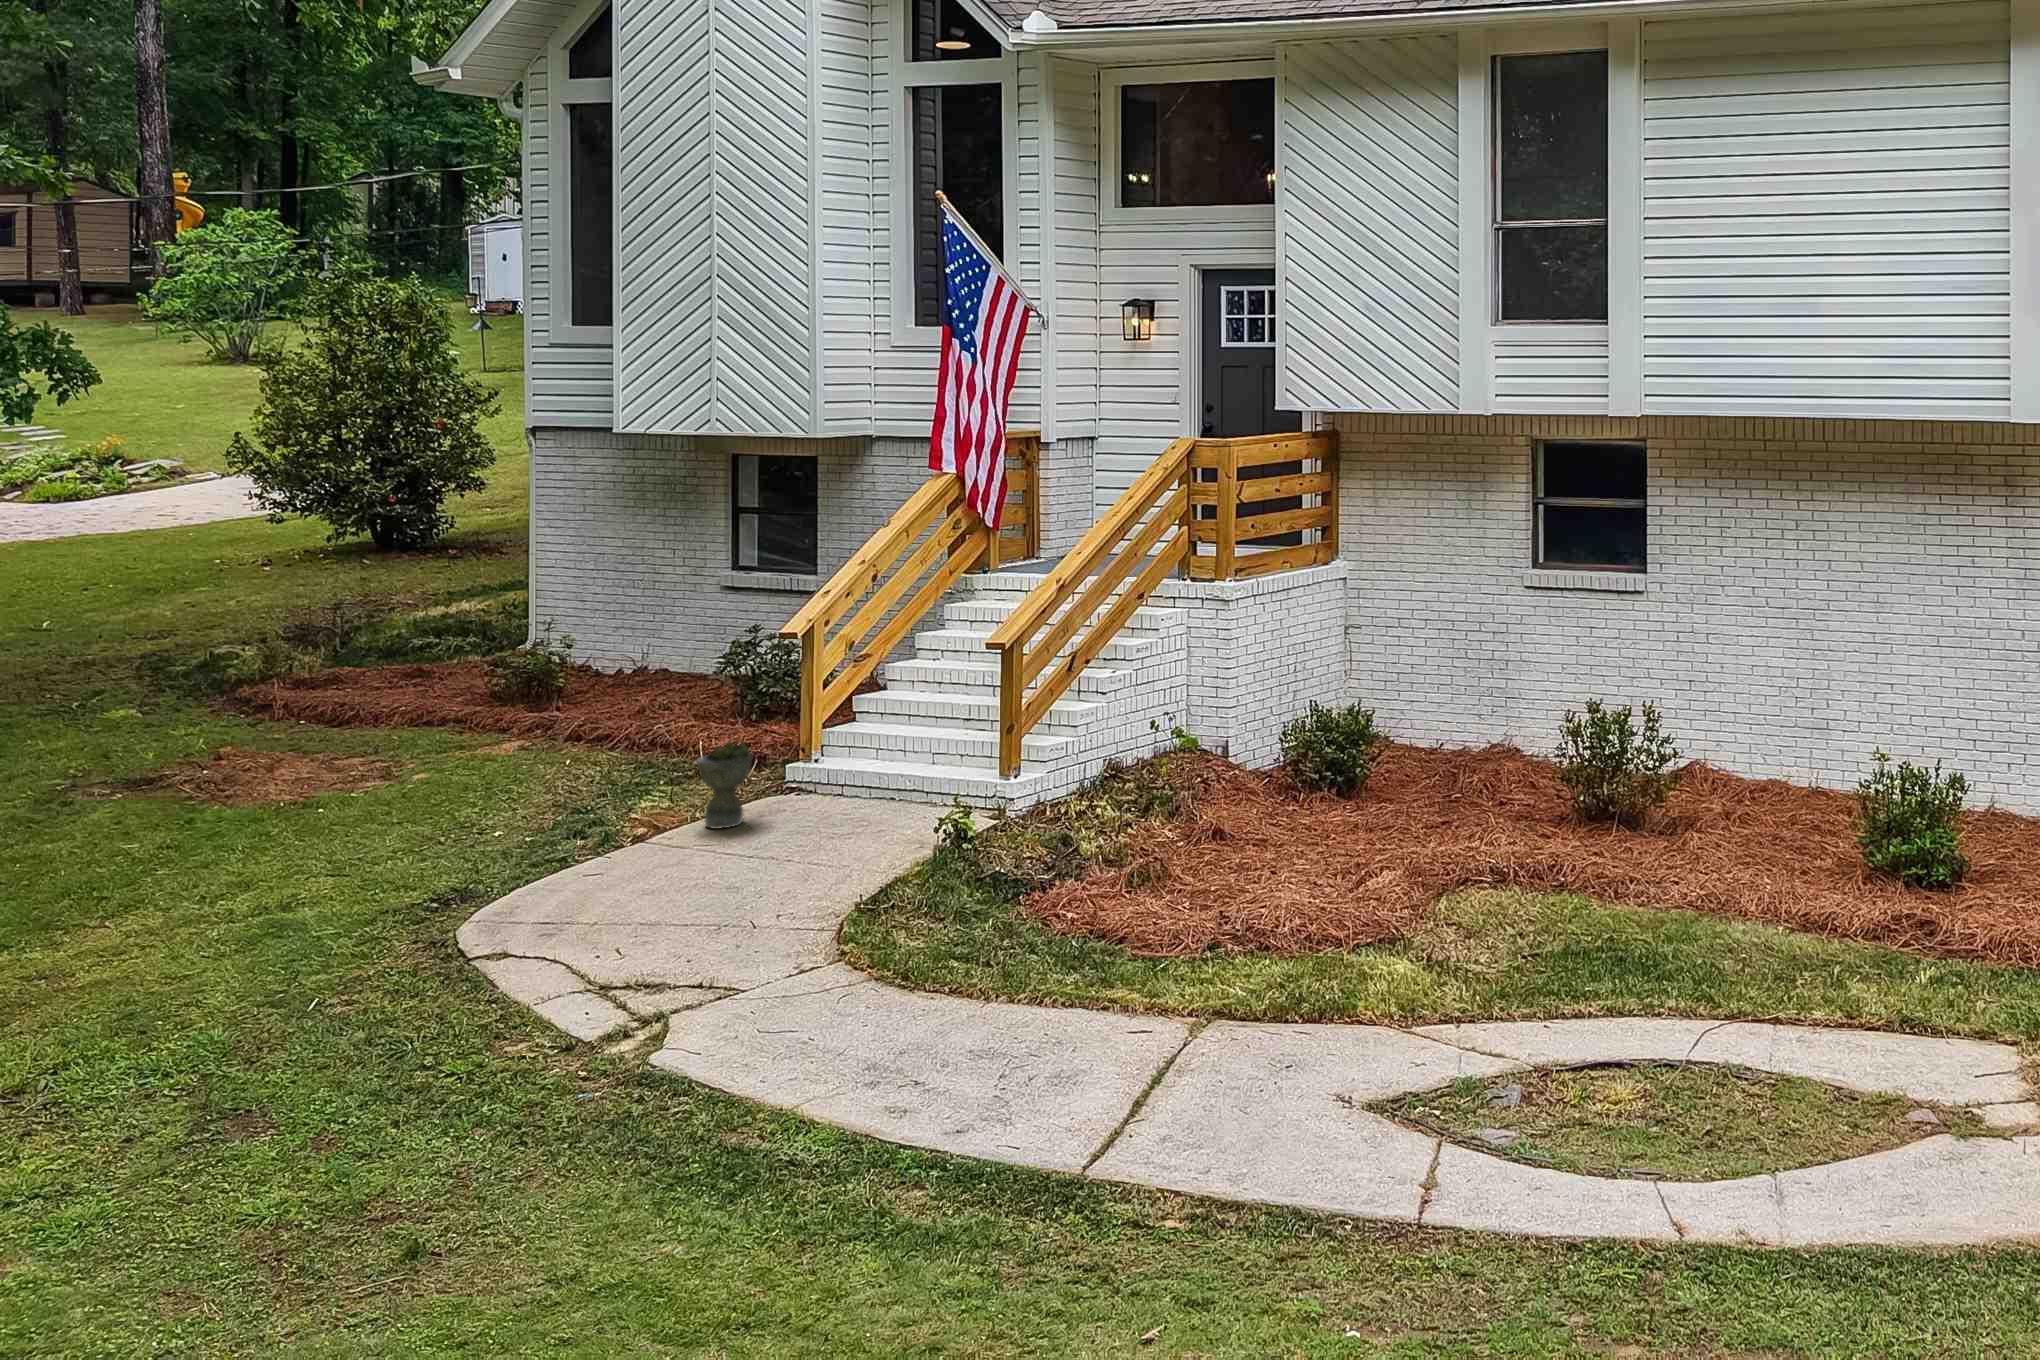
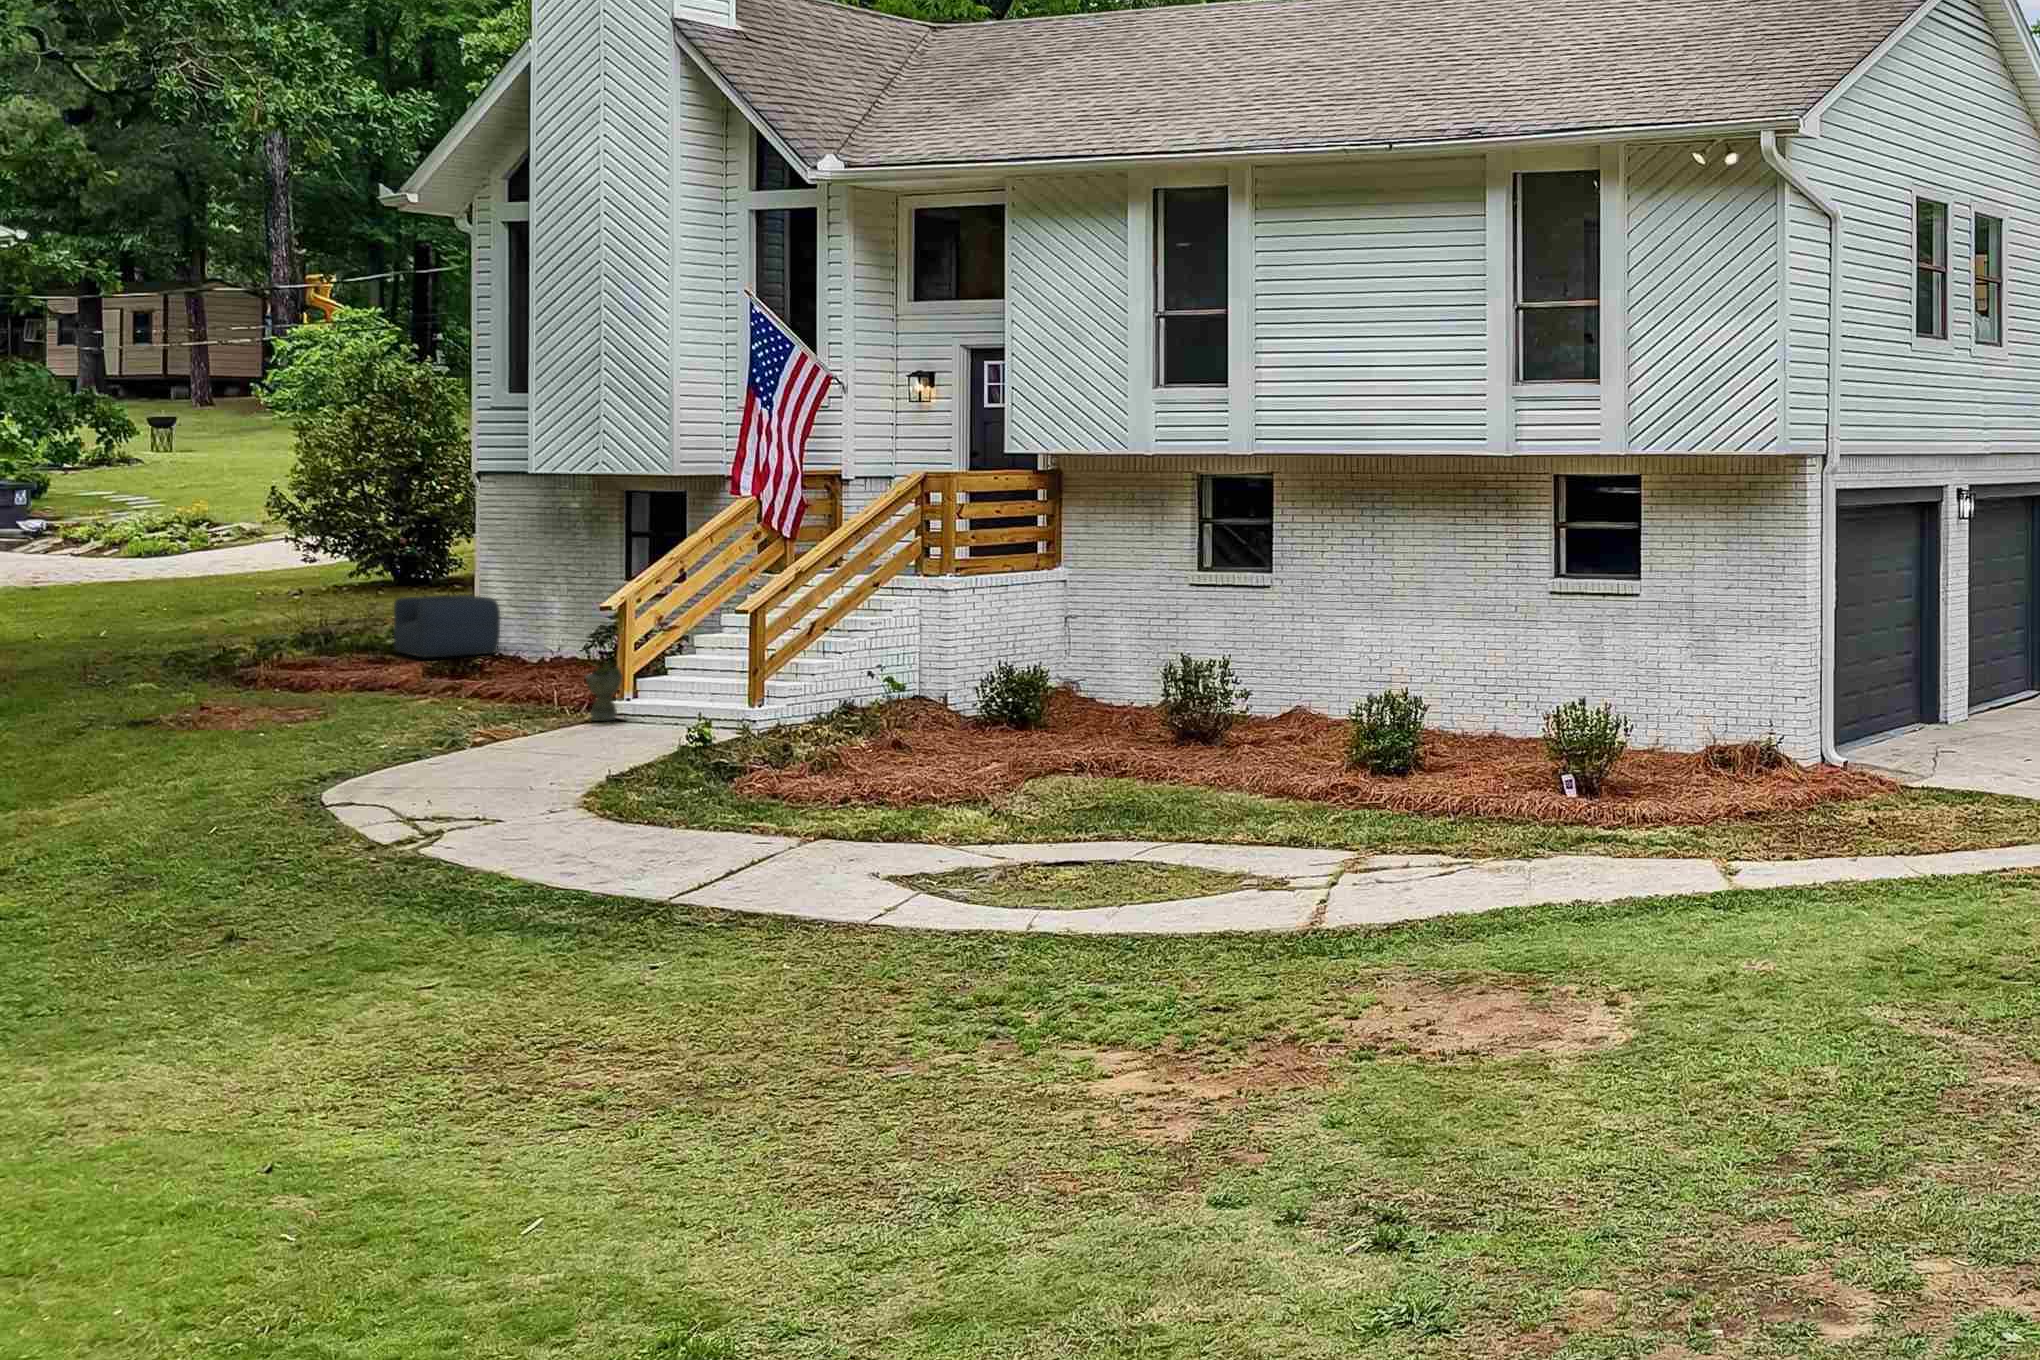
armchair: none [413,602,559,694] -> present [394,595,500,657]

